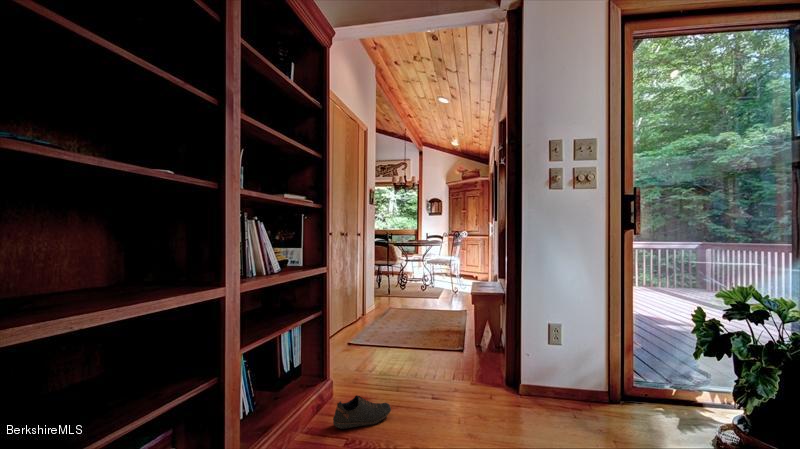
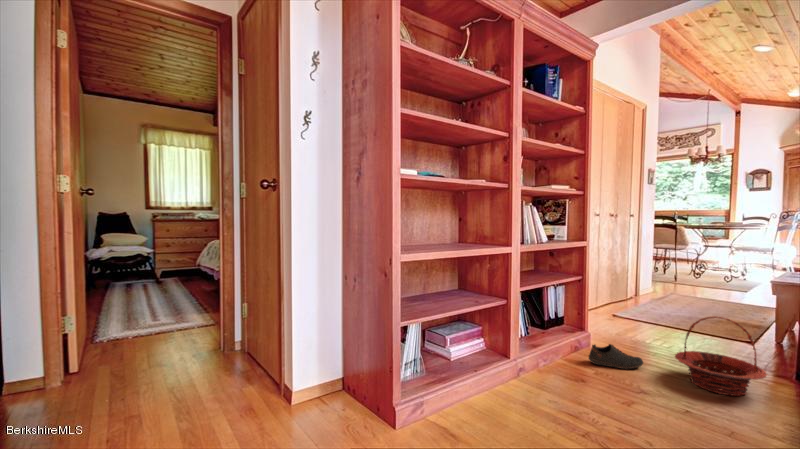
basket: none [420,340,495,426] -> present [675,316,767,396]

